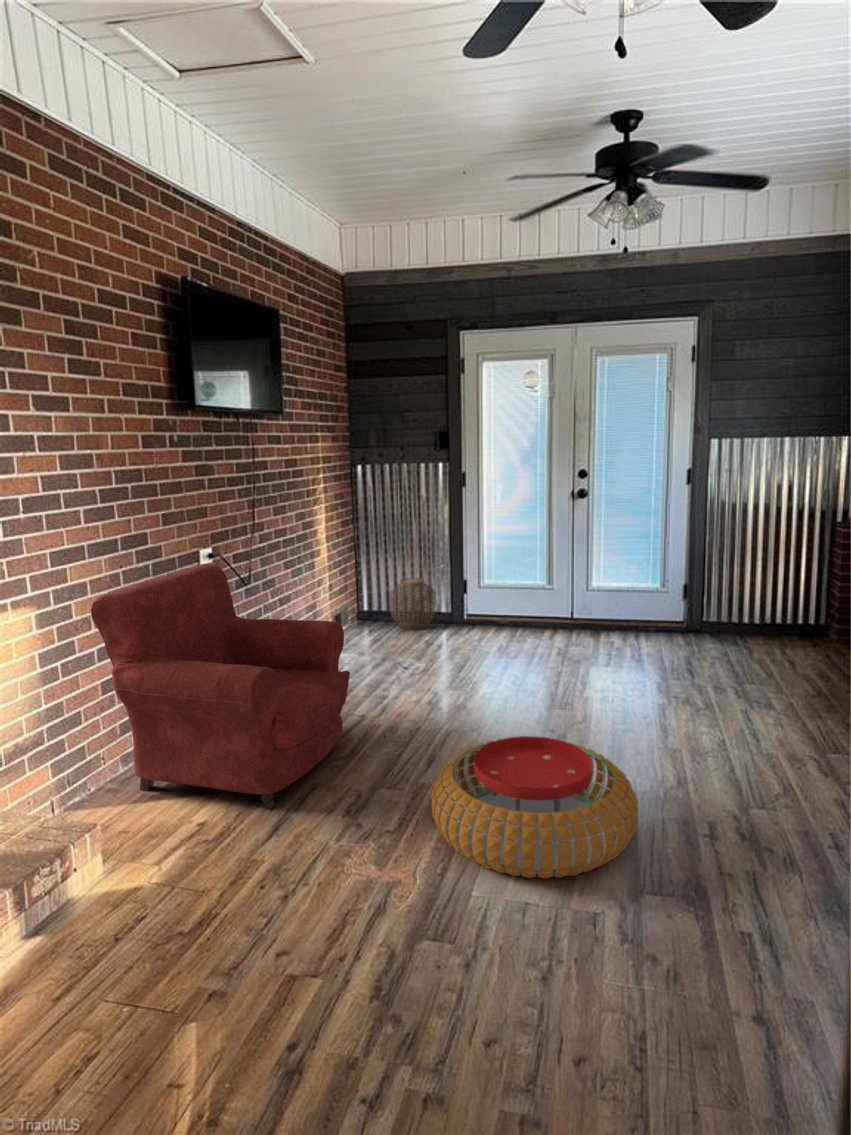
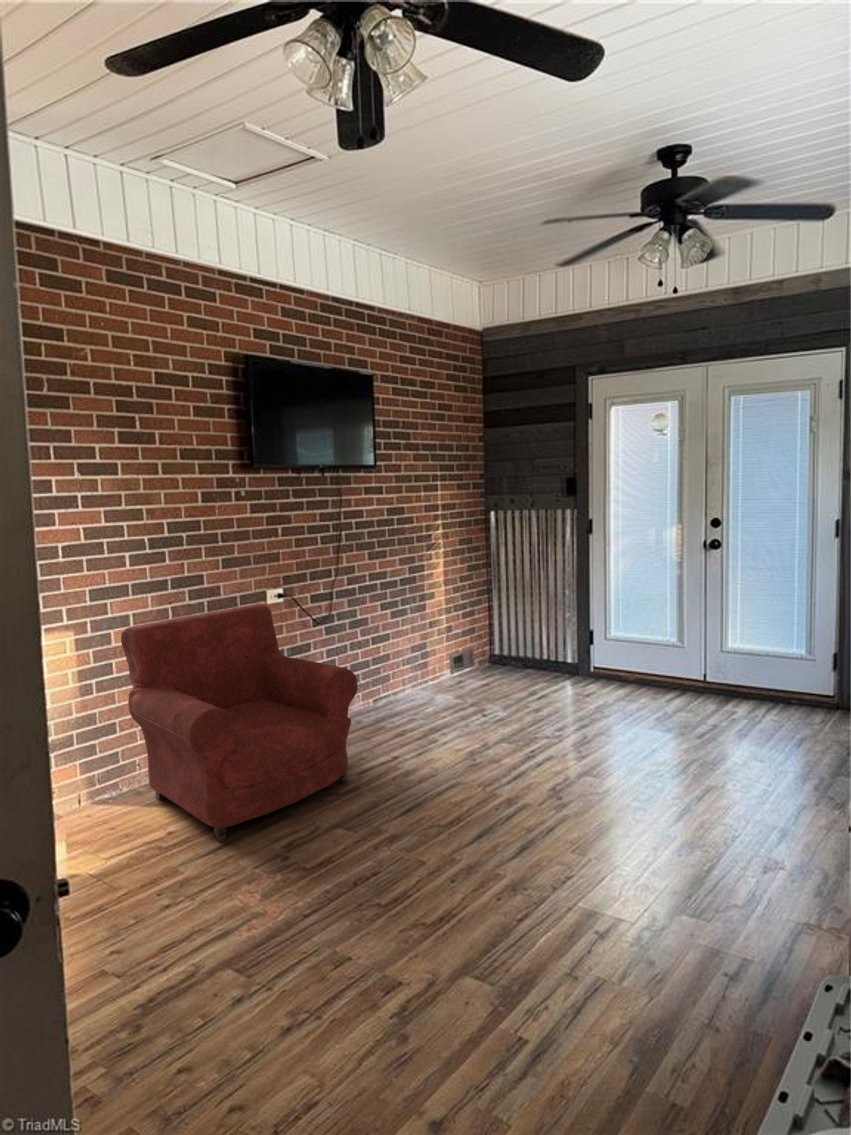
woven basket: present [390,578,436,630] -> none [508,626,555,679]
pouf: present [431,736,638,879] -> none [293,822,528,1013]

